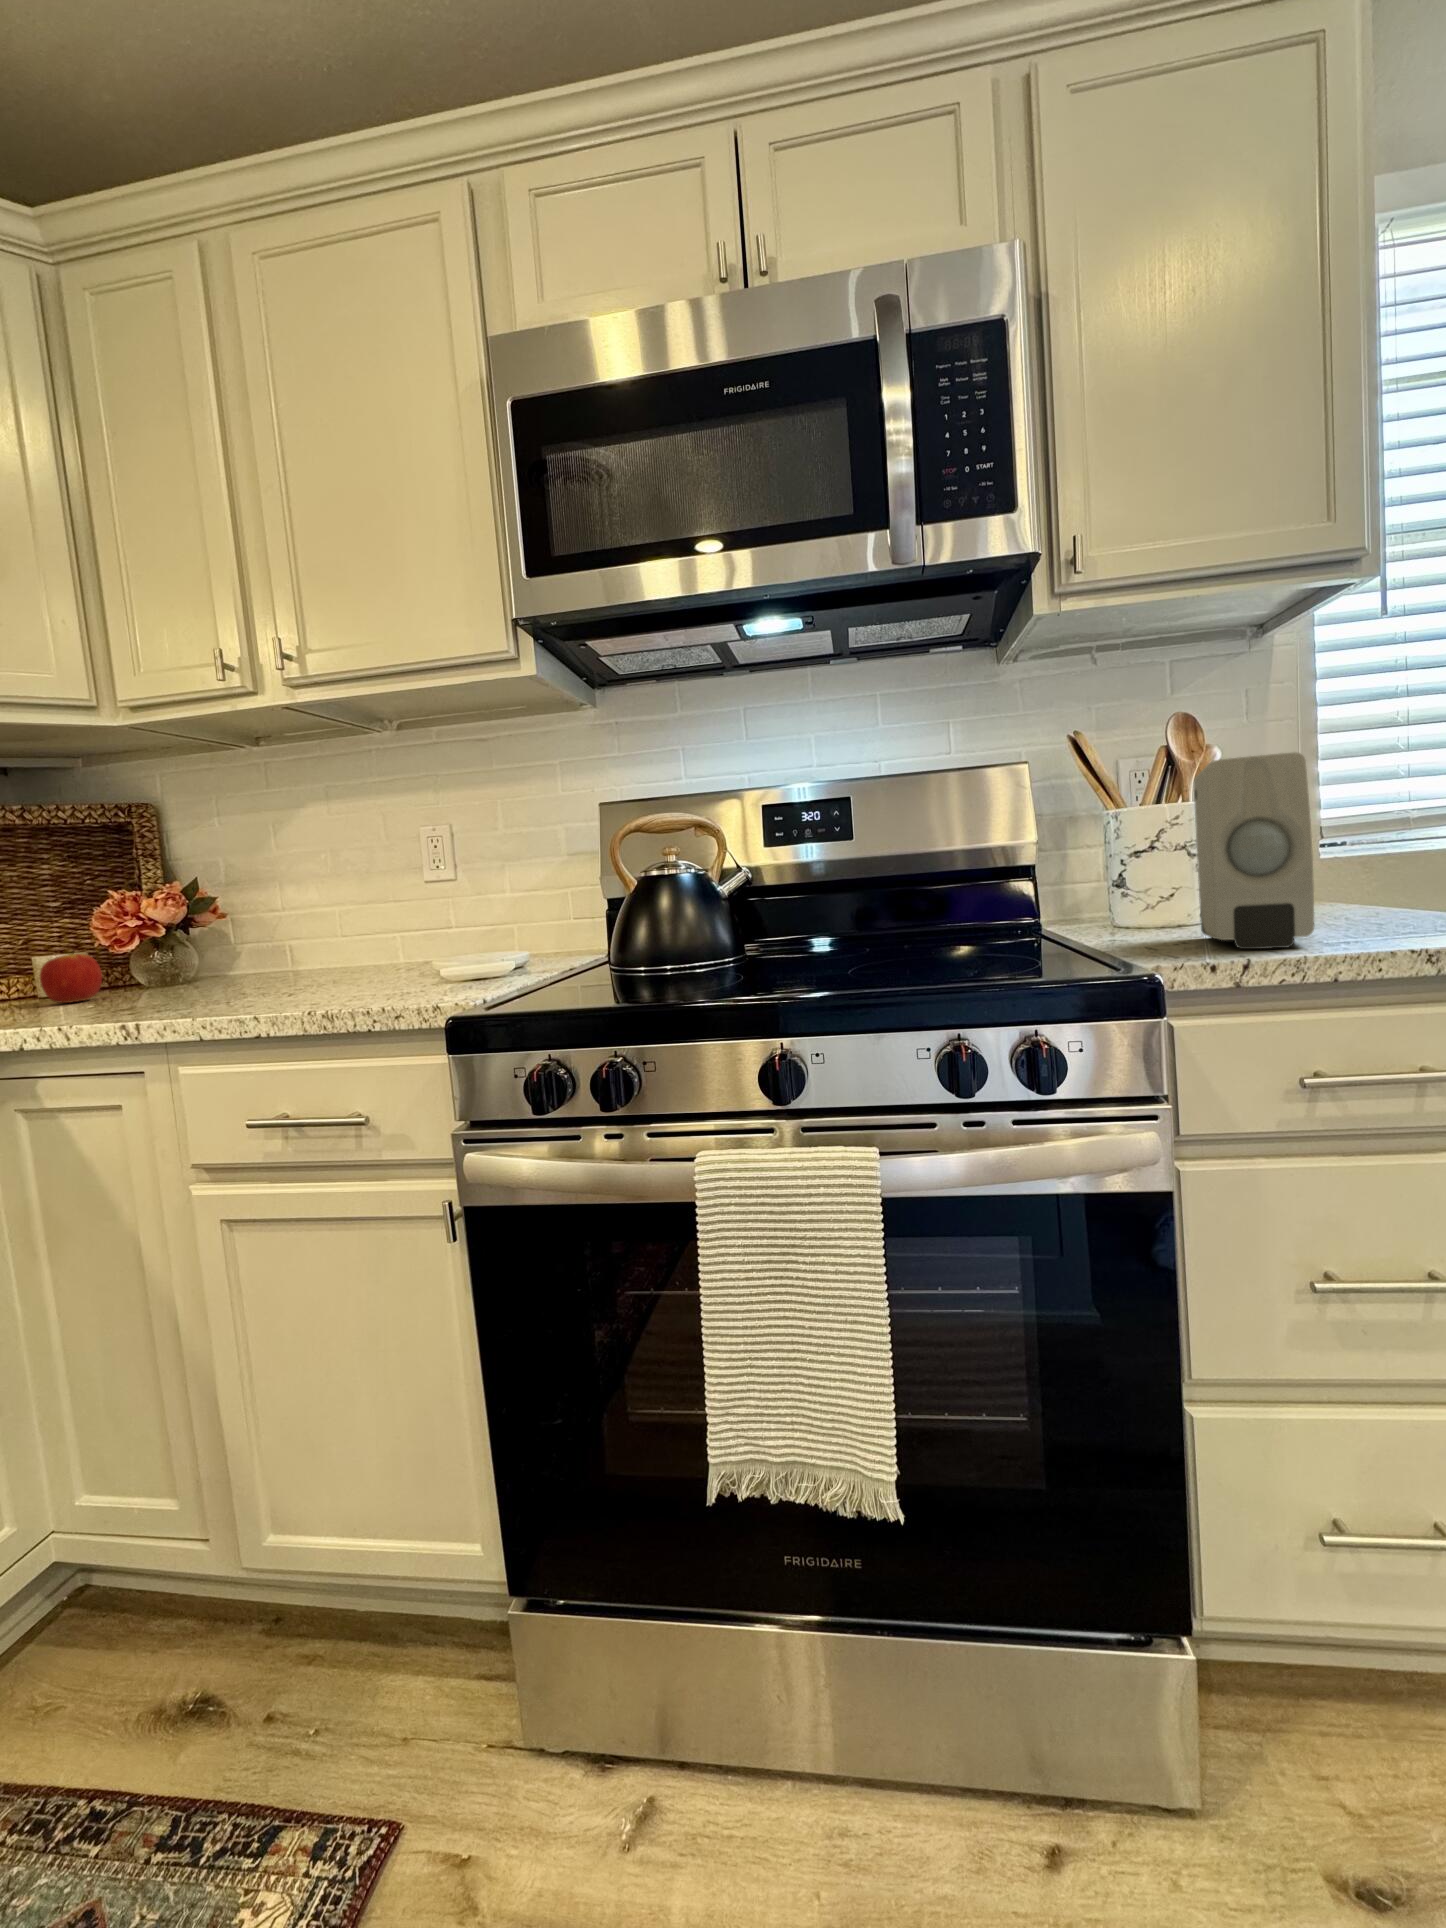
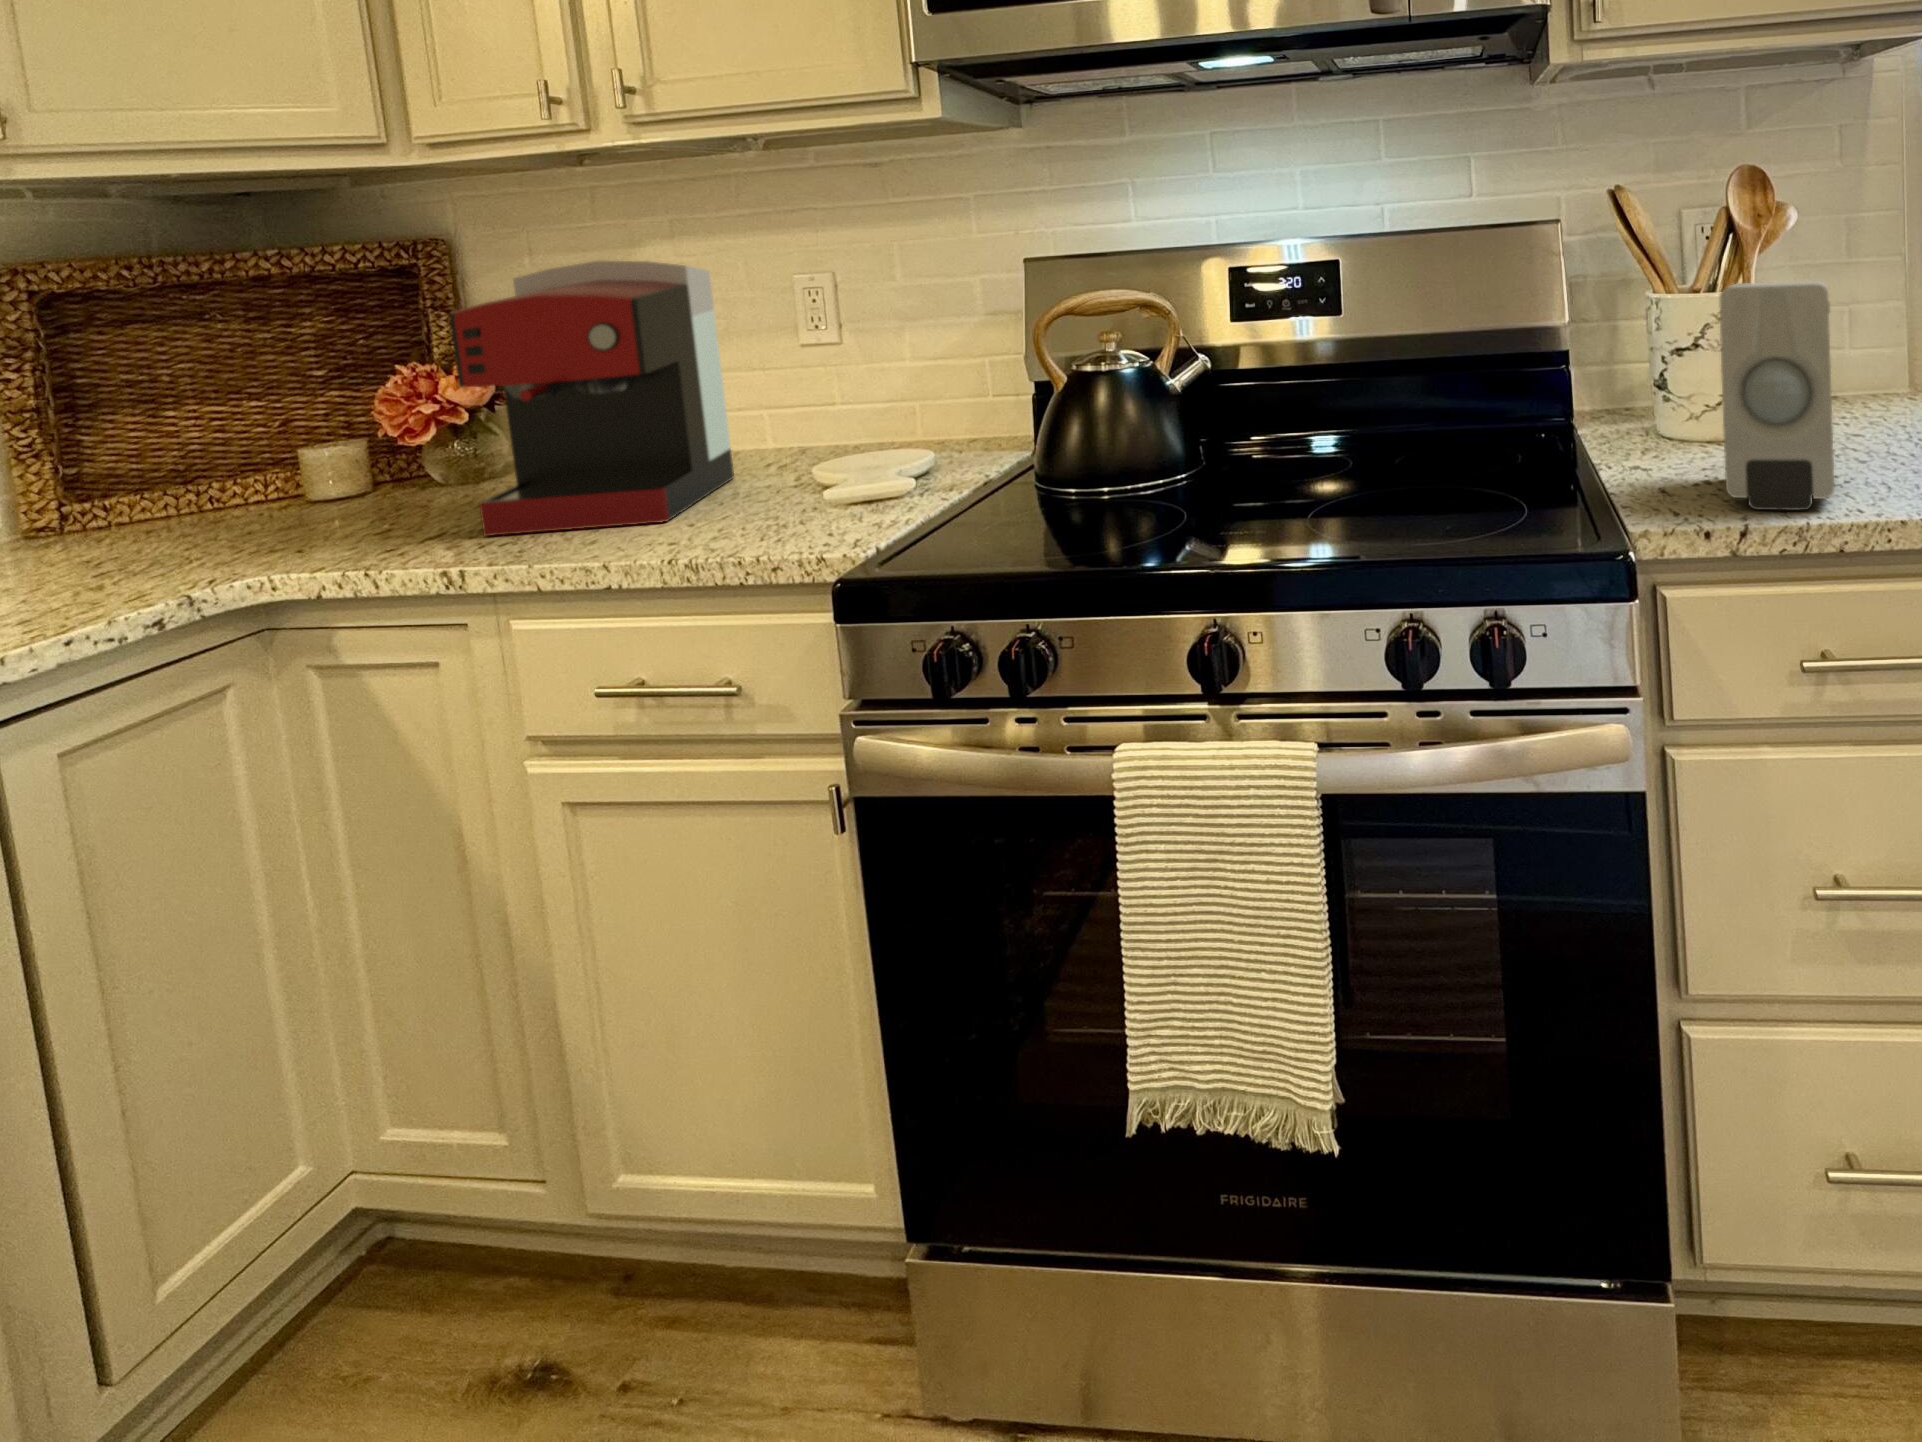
coffee maker: none [138,796,374,1007] -> present [449,261,734,536]
apple: present [40,949,102,1003] -> none [316,446,391,515]

